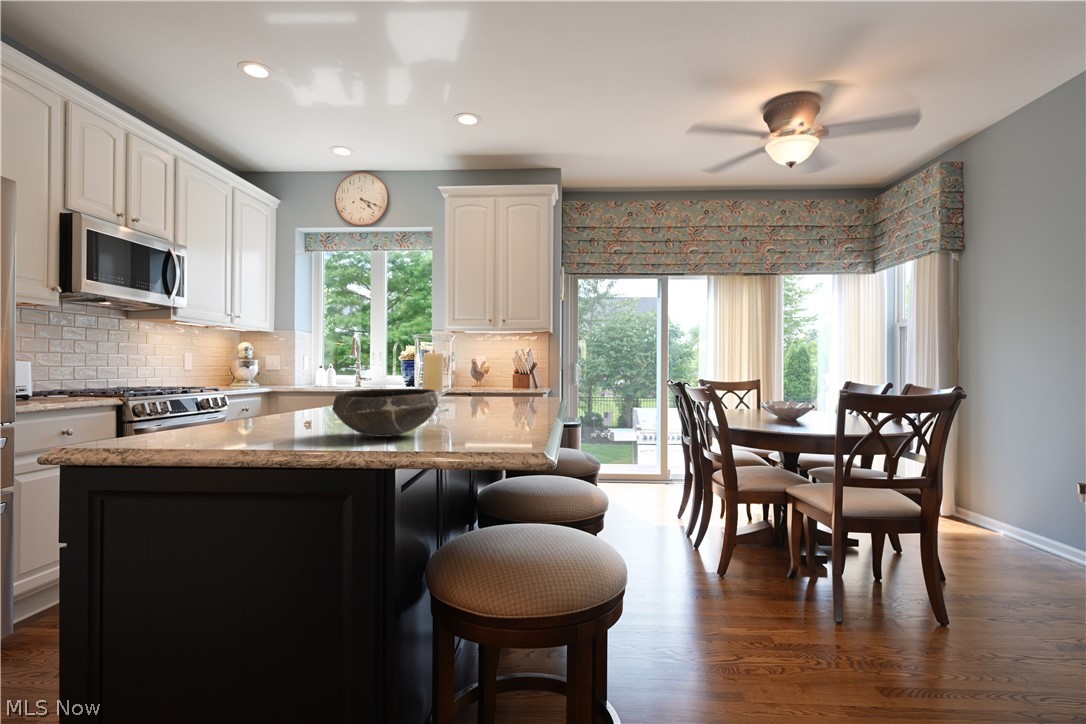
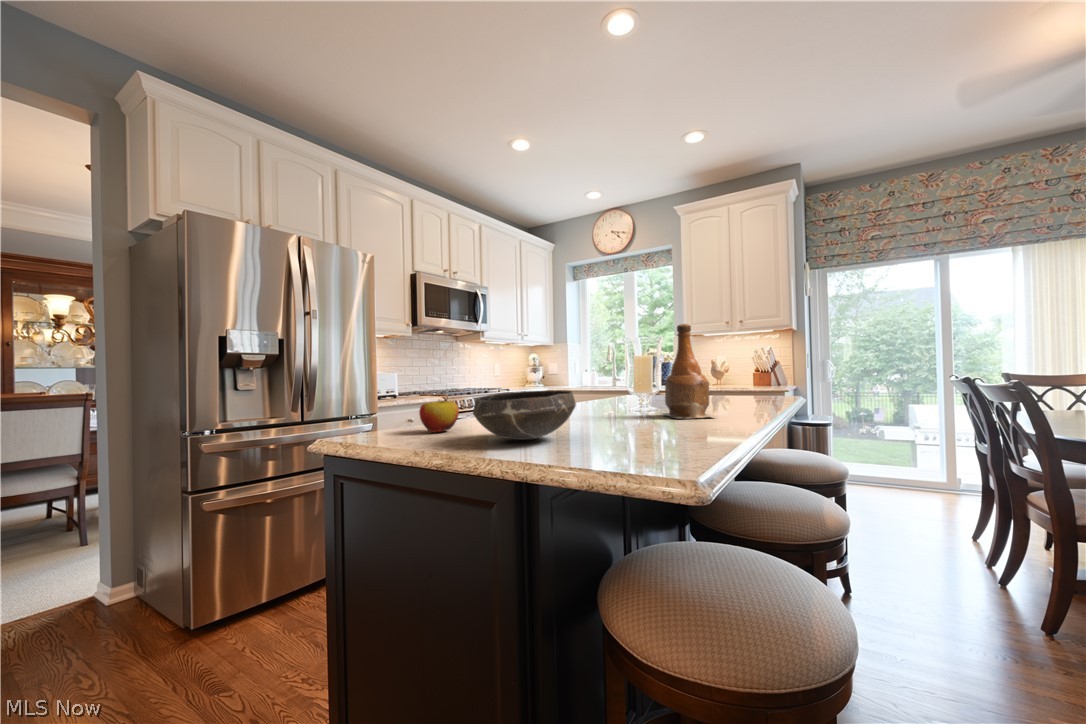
bottle: none [472,328,527,417] -> present [662,324,716,419]
apple: none [240,398,287,435] -> present [419,401,459,432]

